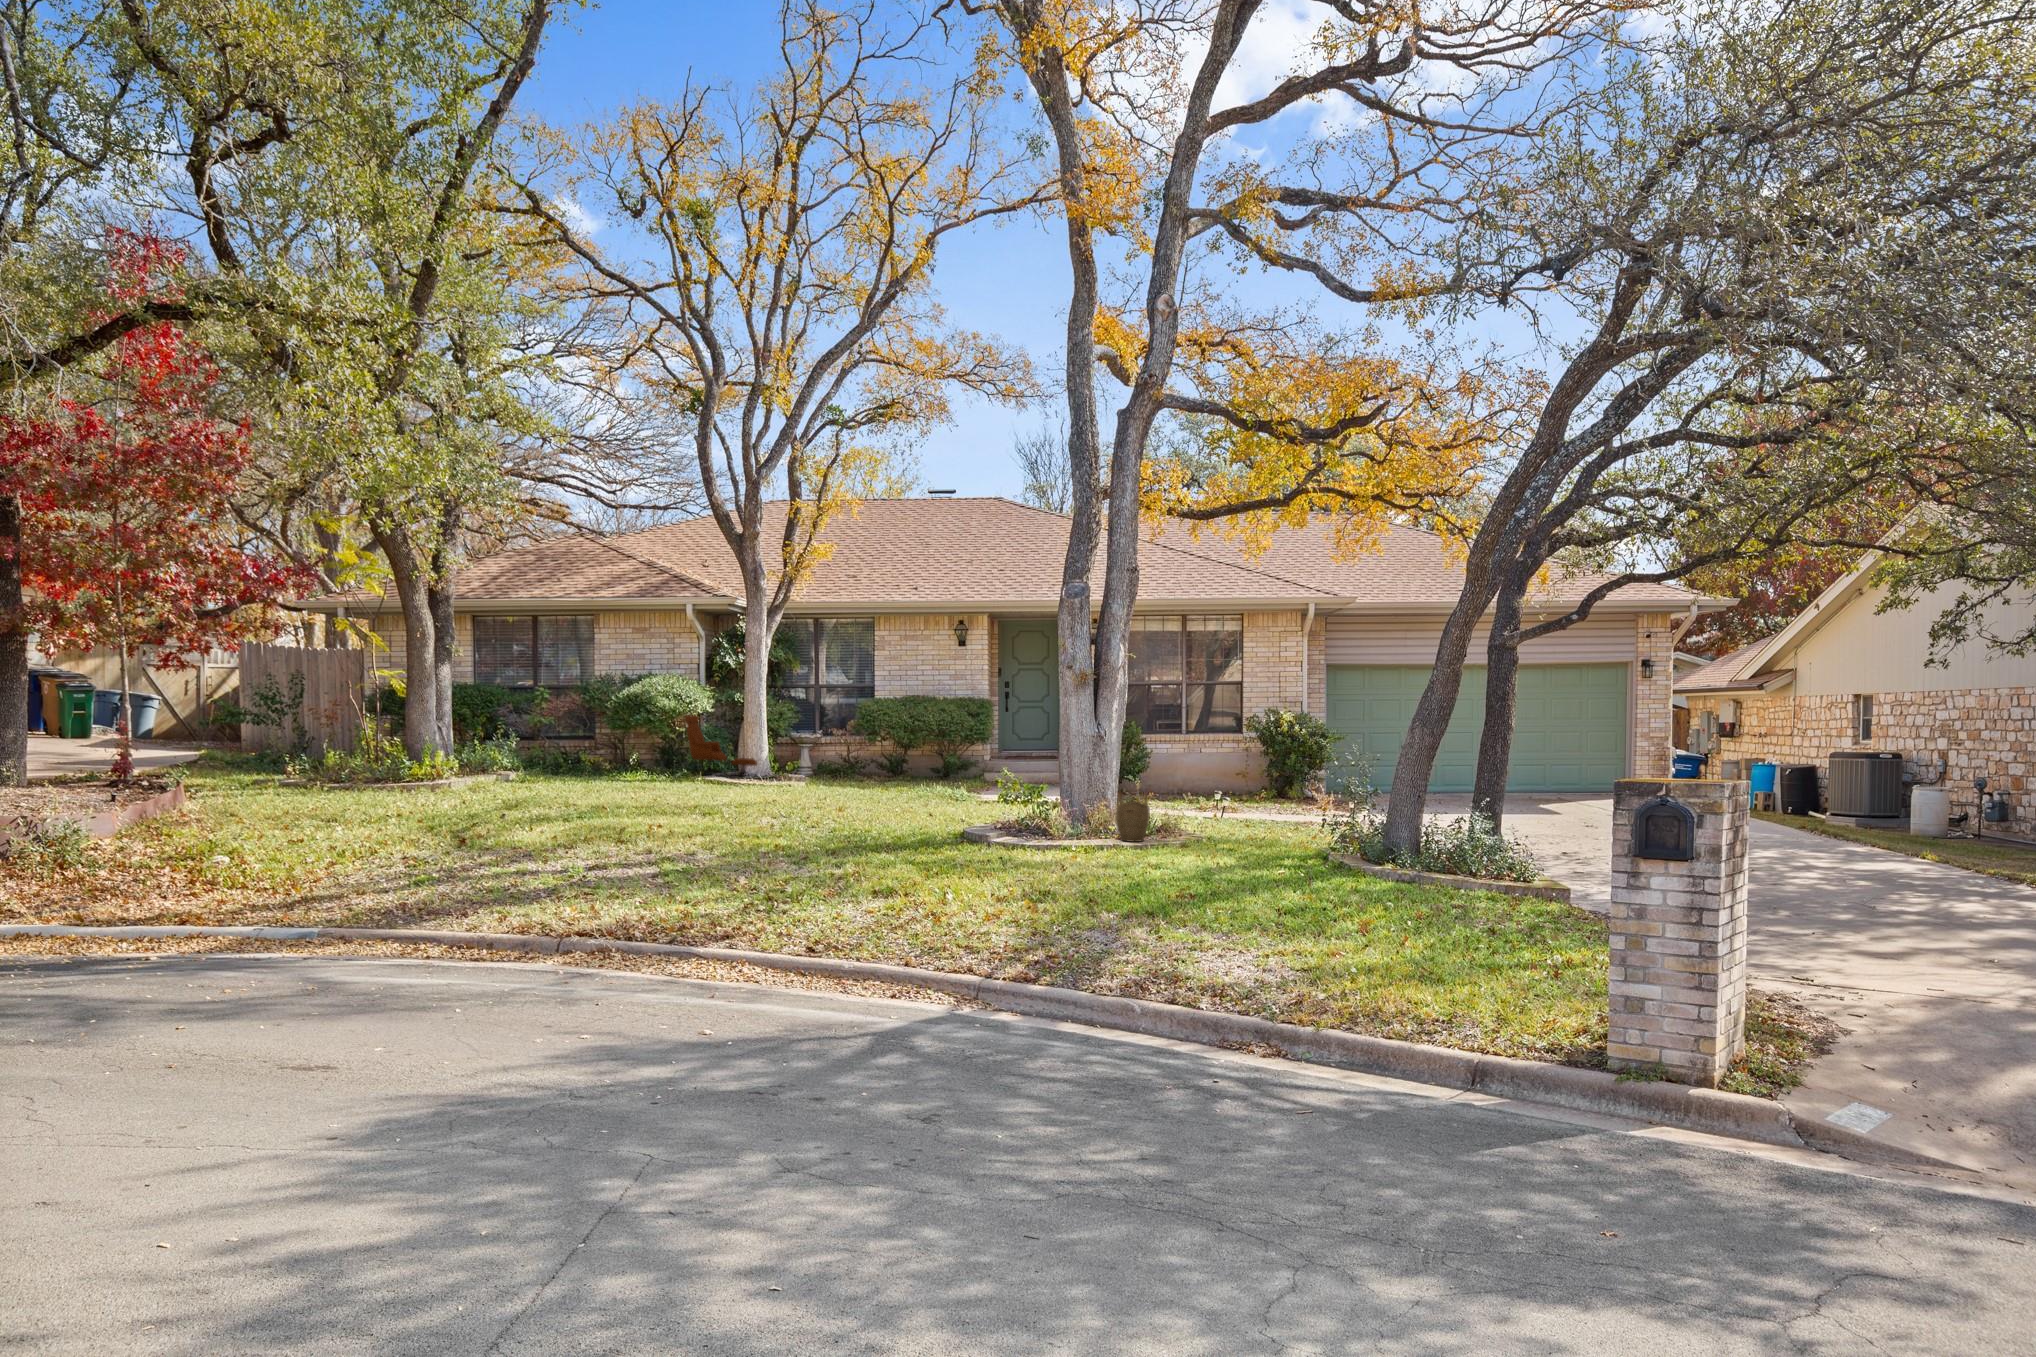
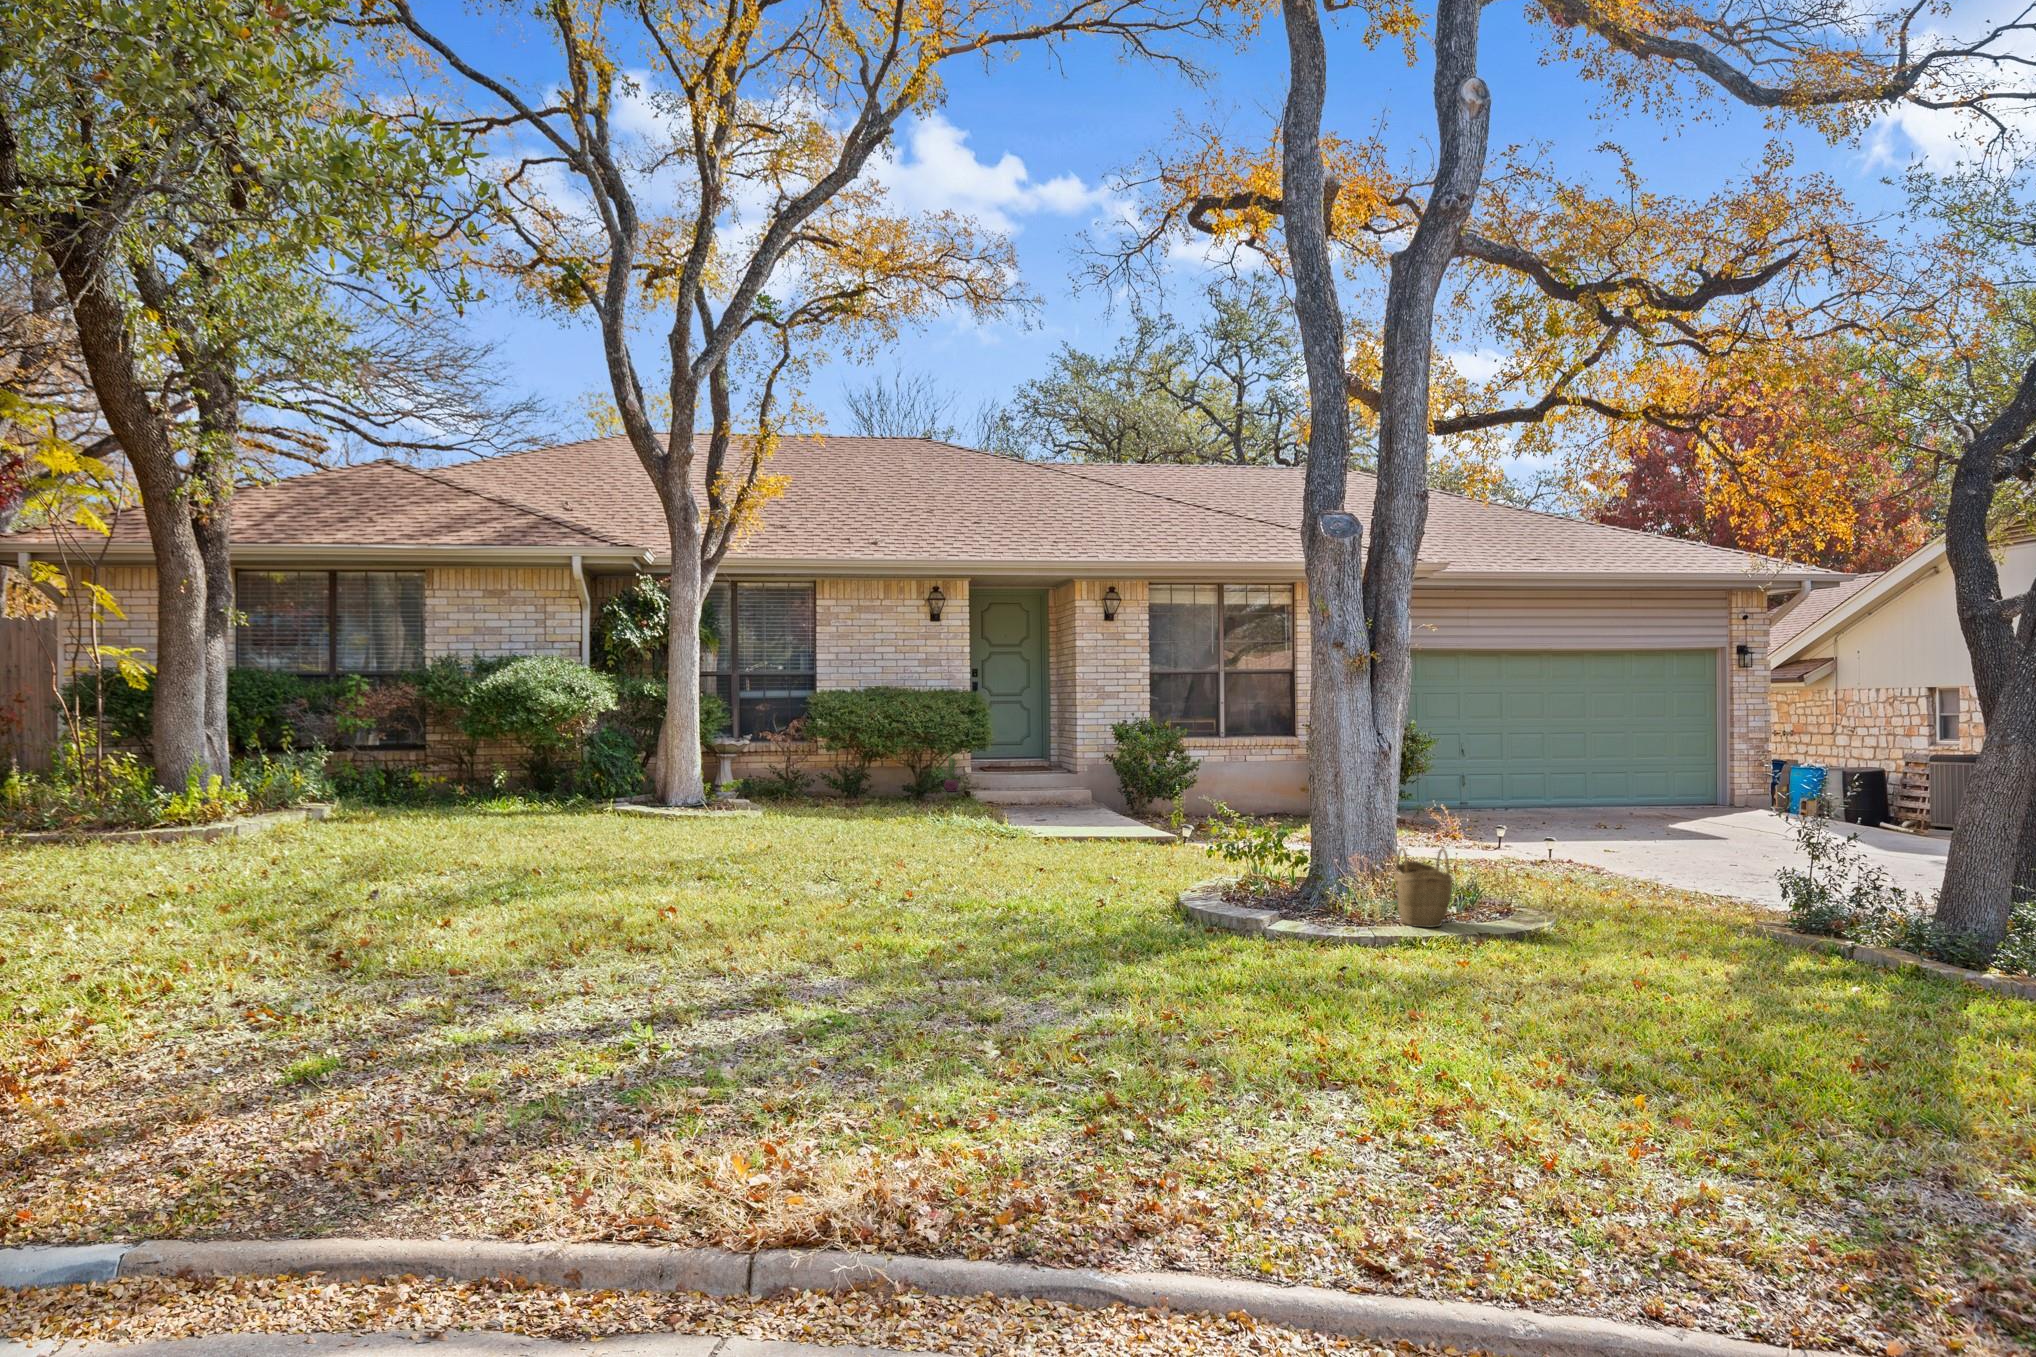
lounge chair: present [685,715,757,774] -> none [584,714,689,801]
decorative plant: none [942,743,973,775] -> present [942,751,959,792]

